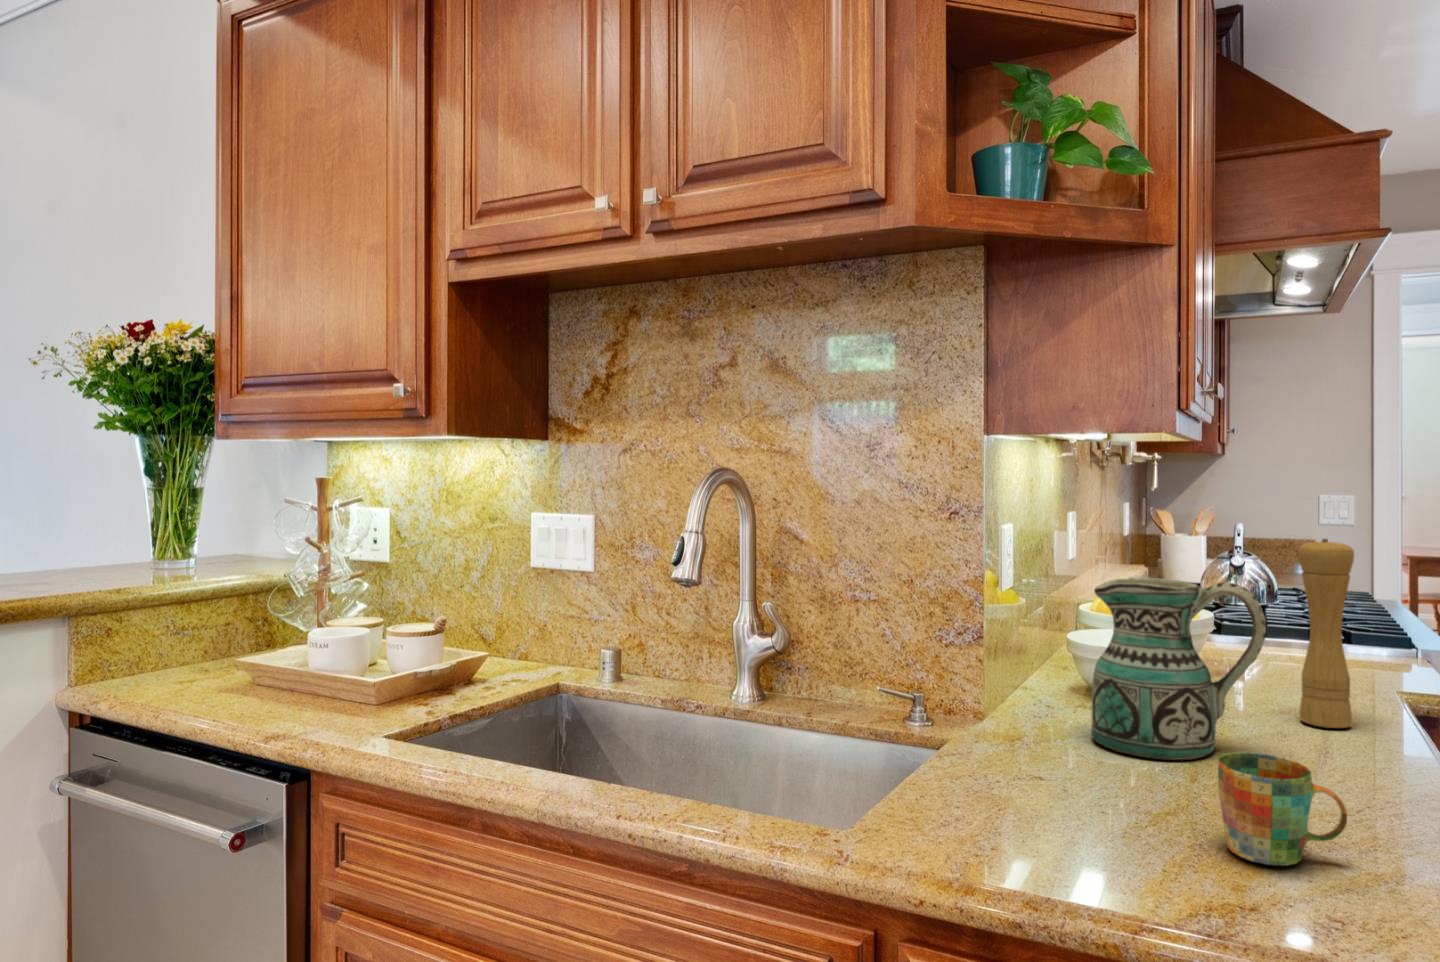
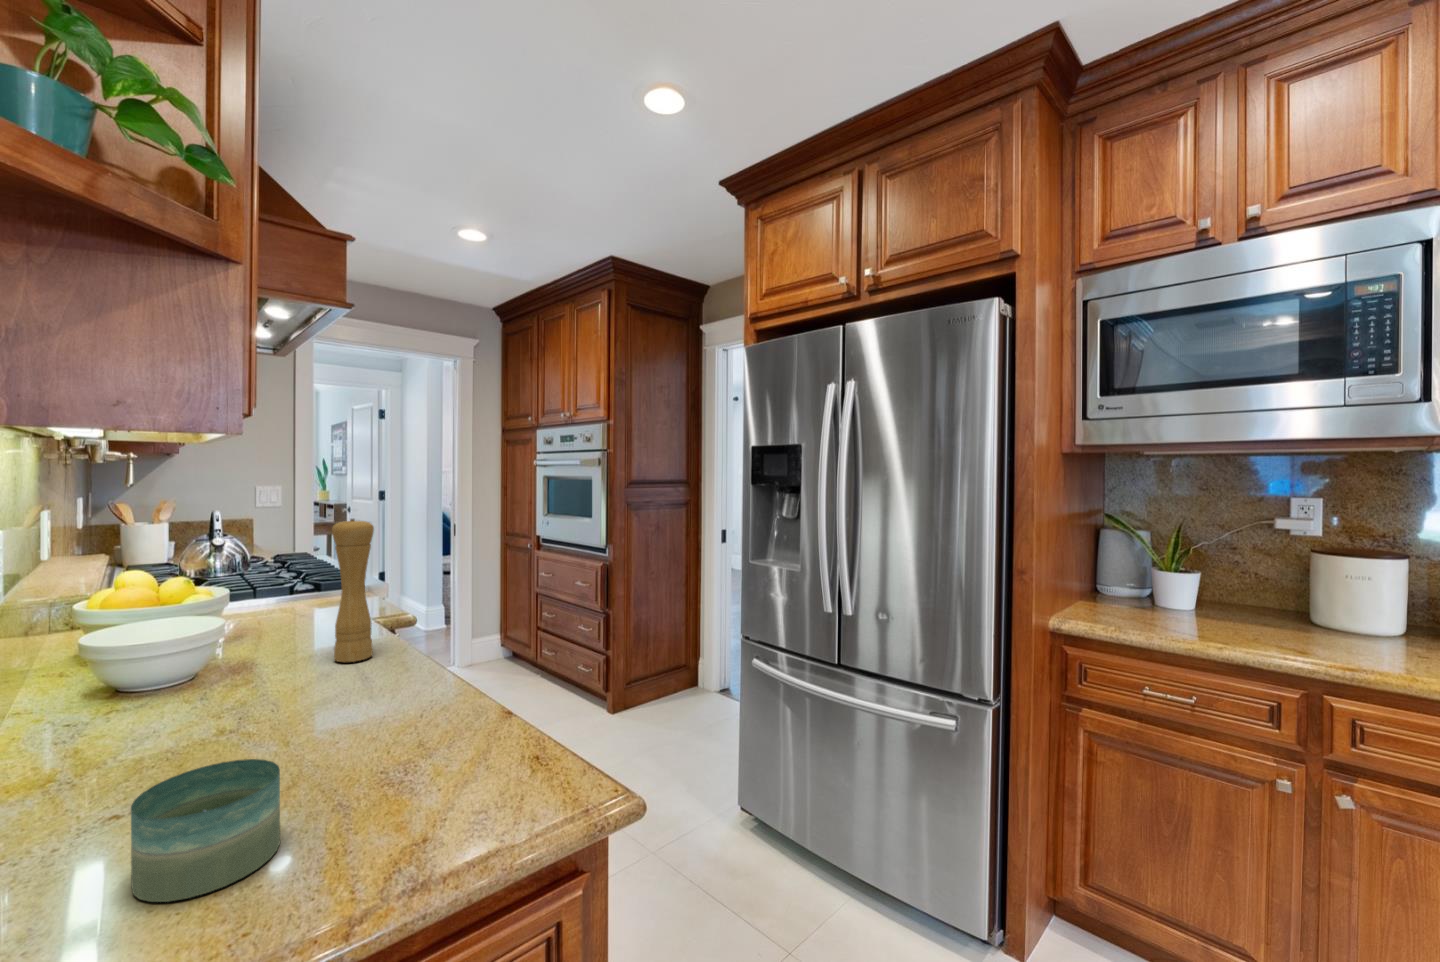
ceramic pitcher: present [1091,577,1266,760] -> none [152,562,332,747]
candle: none [1020,749,1132,854] -> present [131,759,280,902]
mug: present [1218,752,1347,866] -> none [355,699,453,798]

